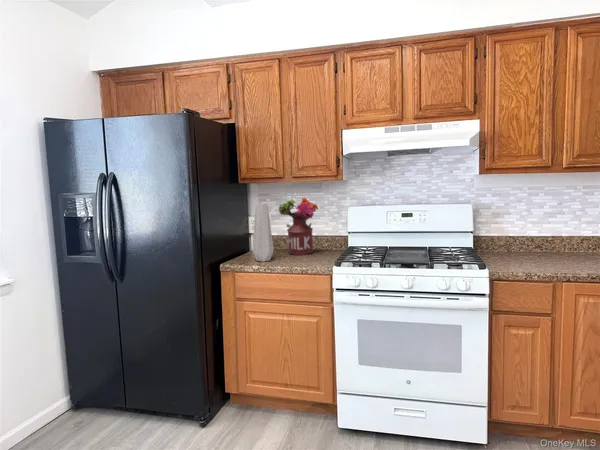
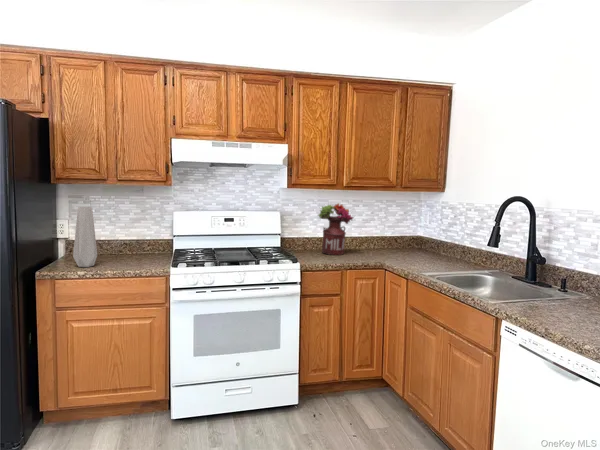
flower arrangement: present [279,197,318,255] -> present [319,204,353,255]

